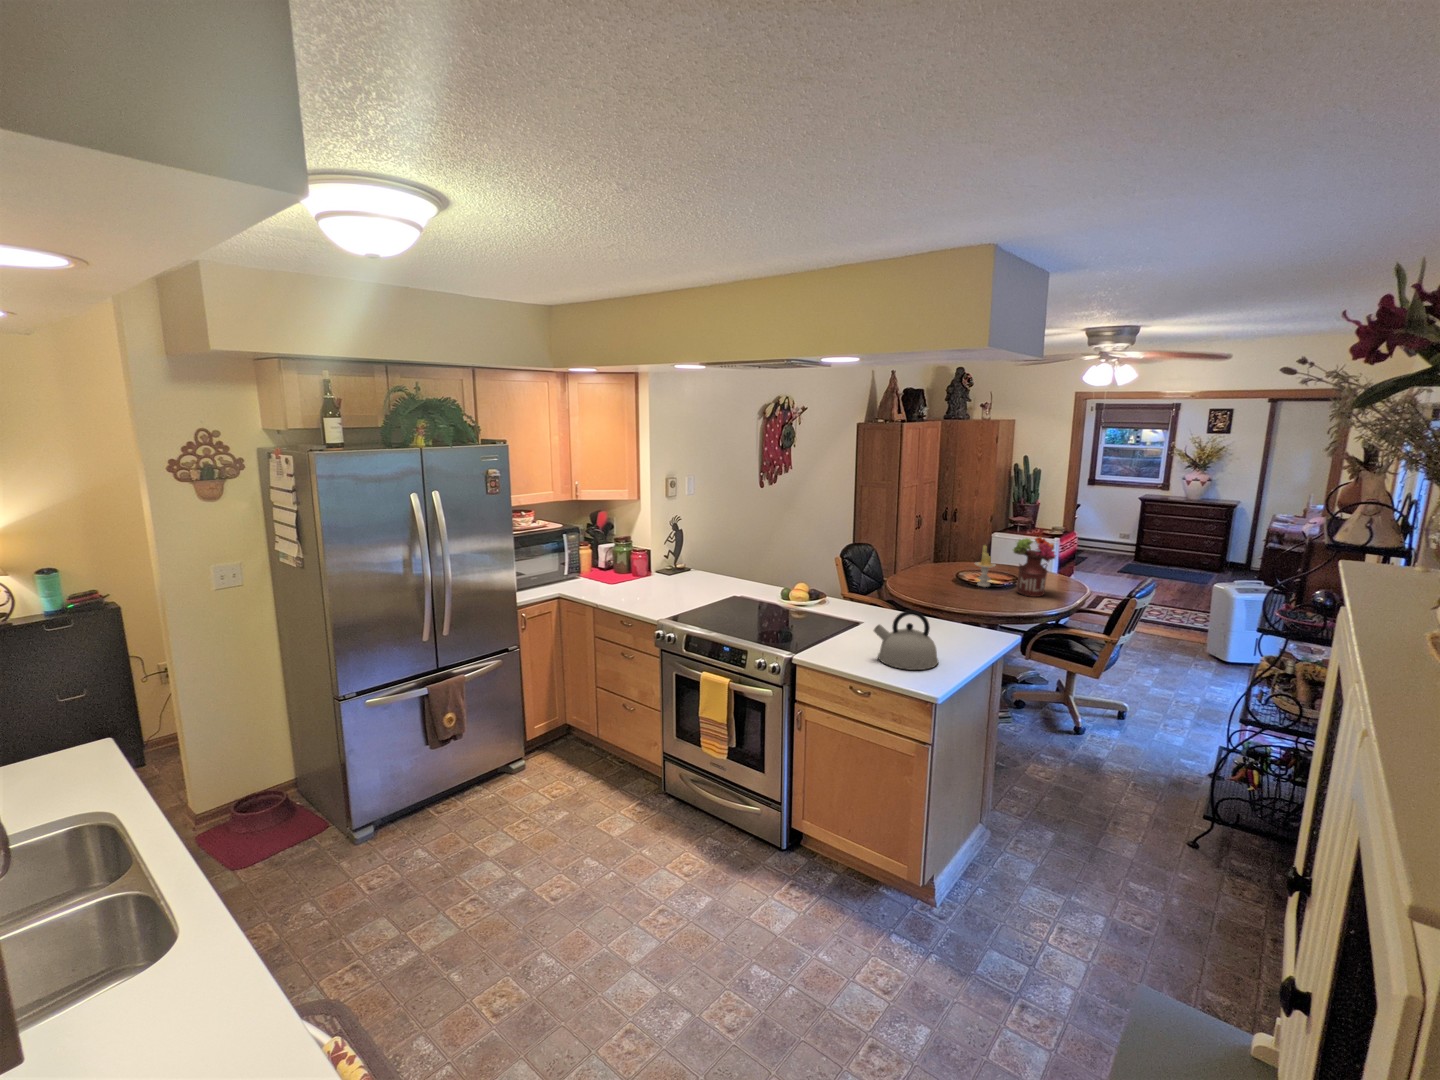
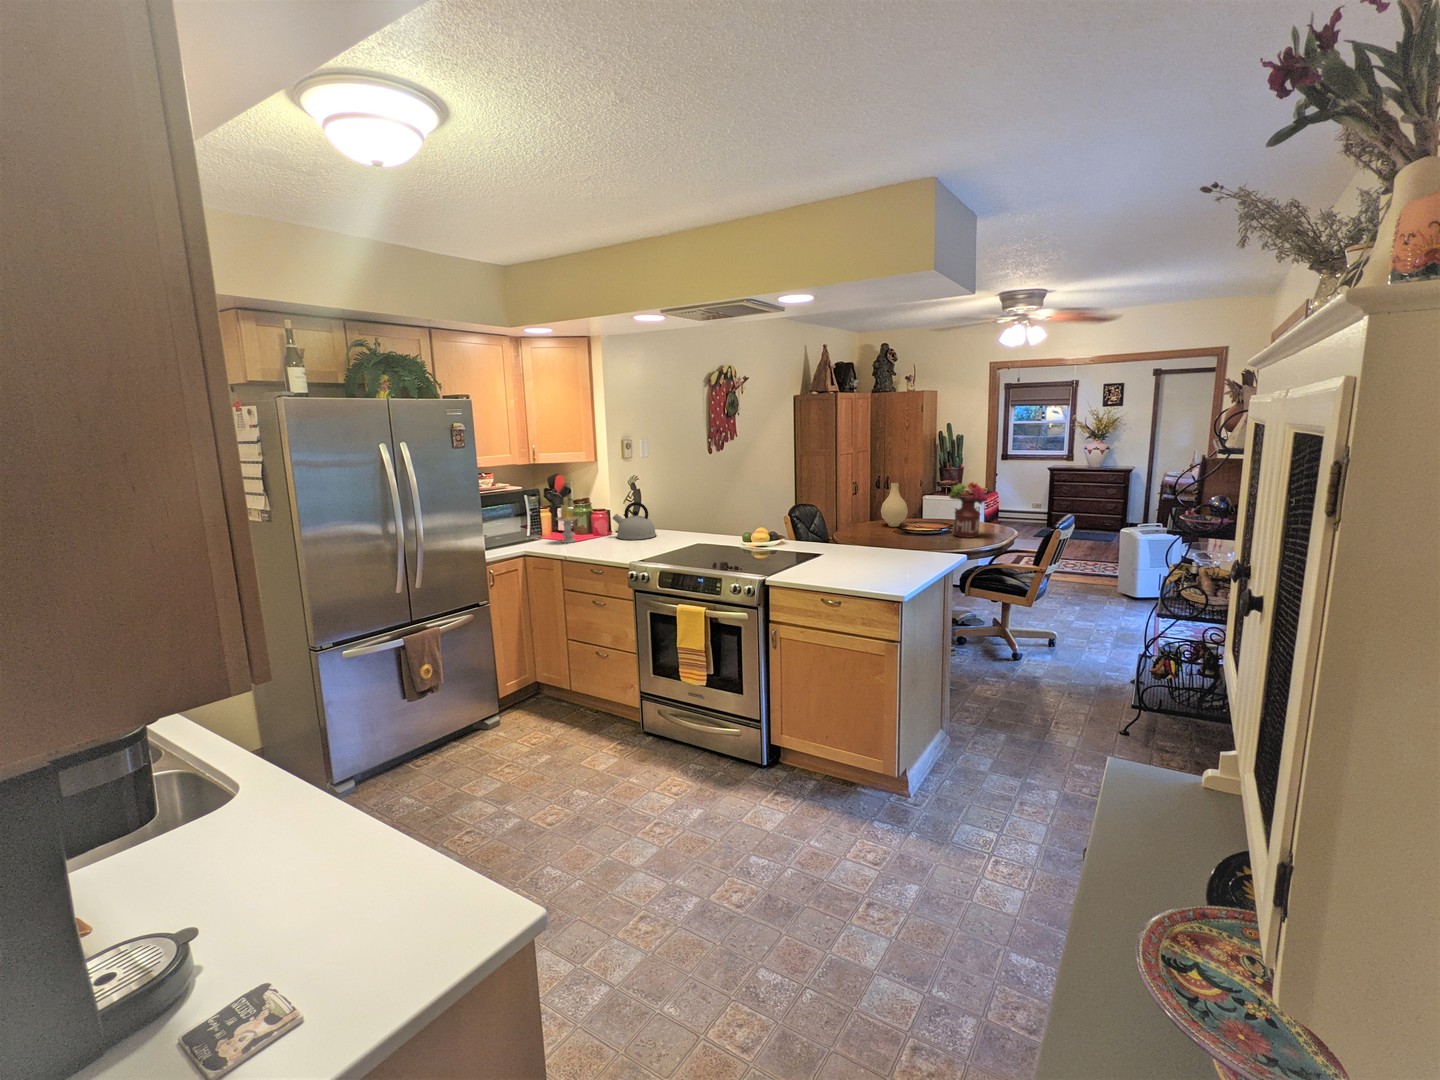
vase: none [939,529,969,576] -> present [881,483,908,527]
candle: present [975,546,996,587] -> present [556,497,578,543]
kettle: present [874,610,938,670] -> present [613,502,656,540]

